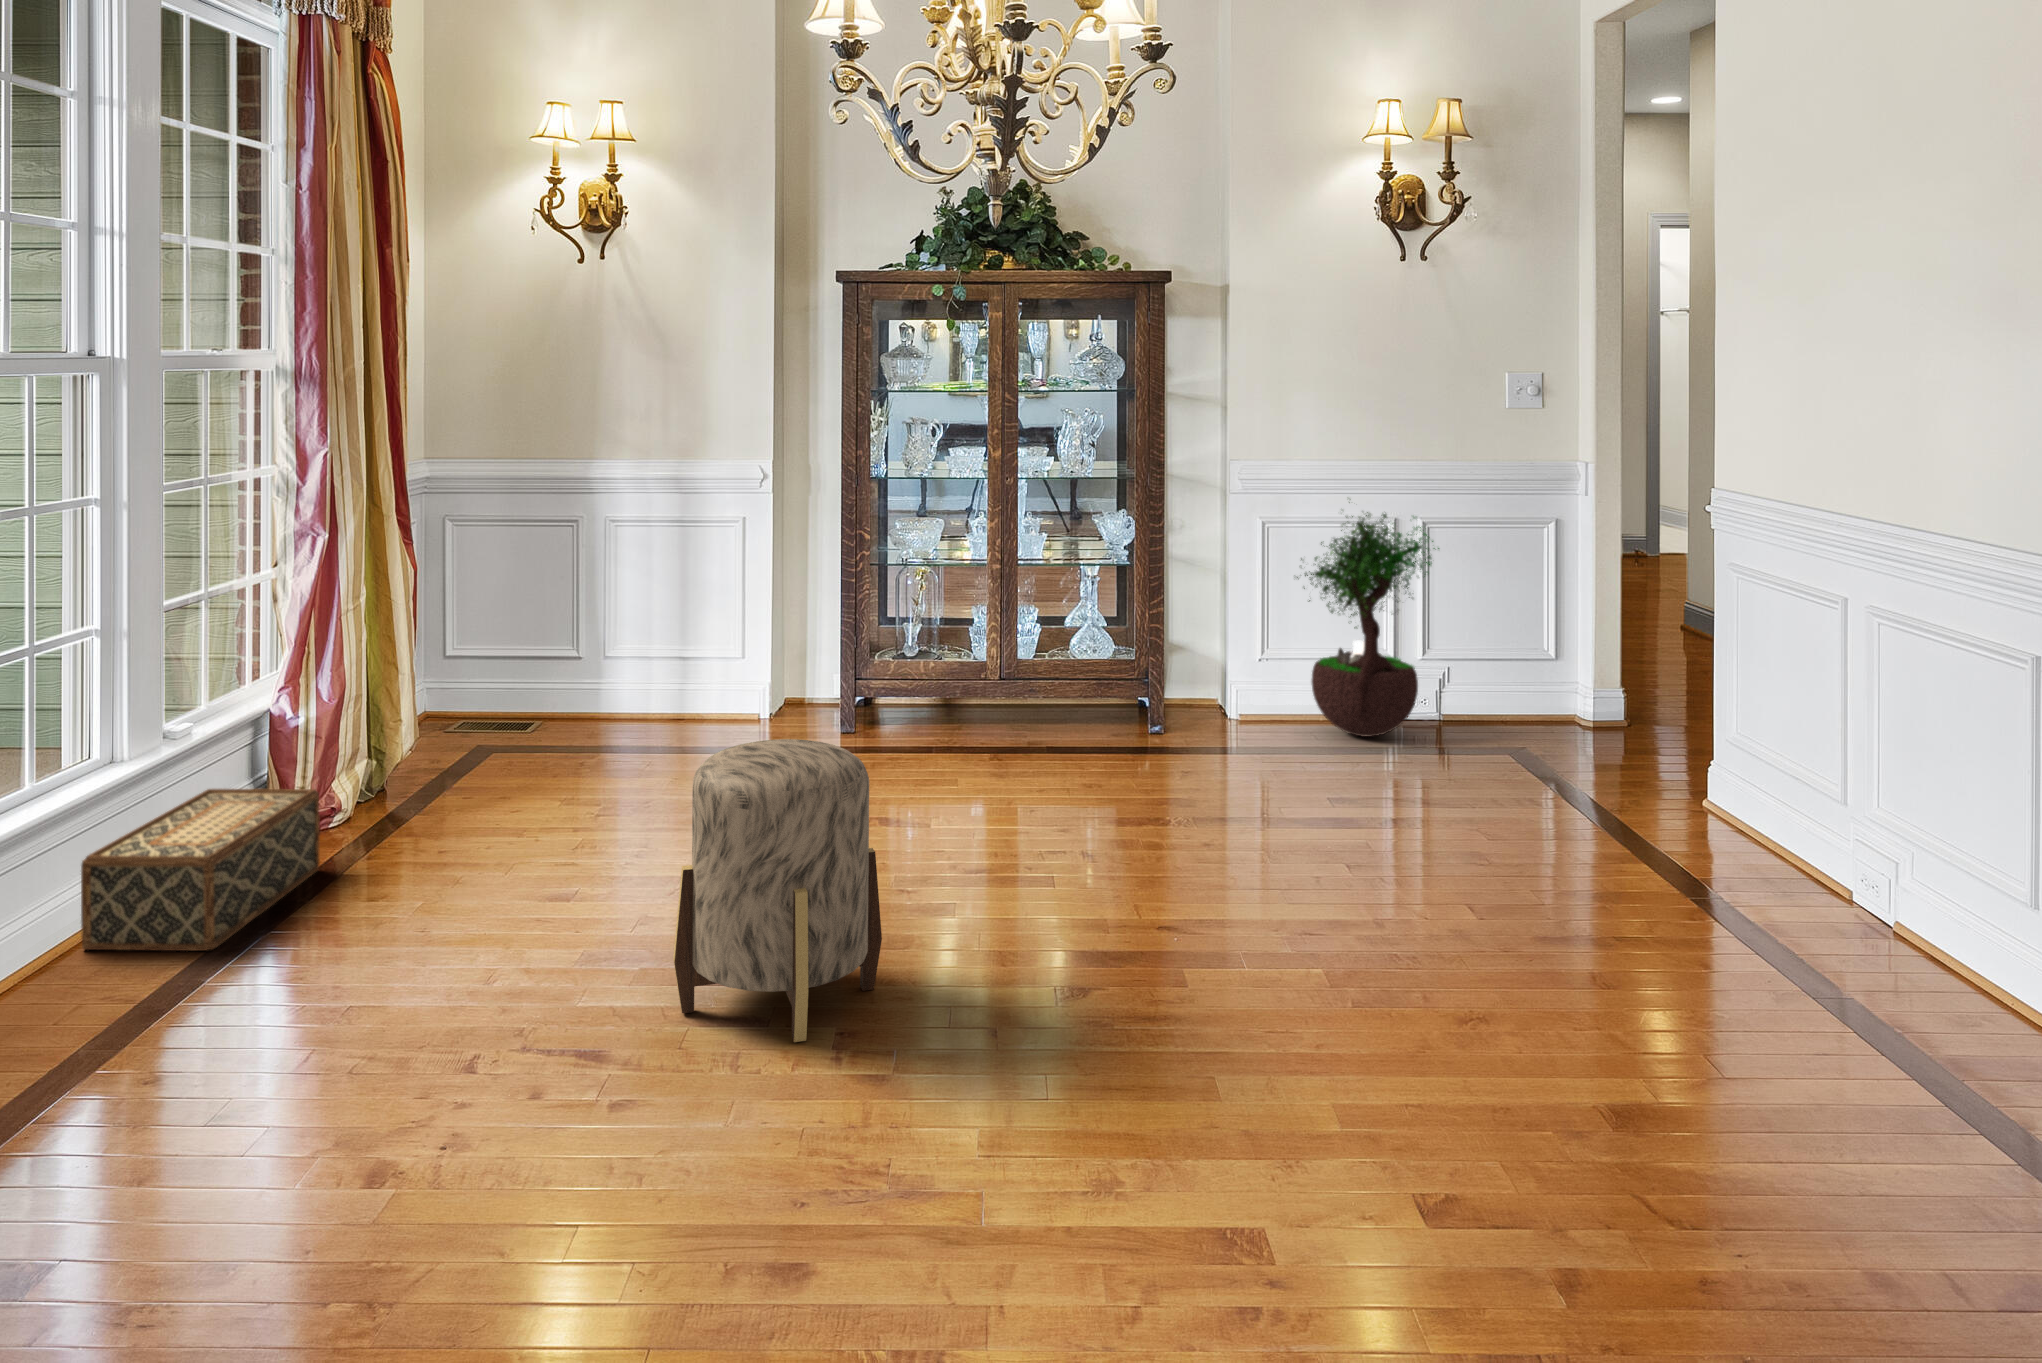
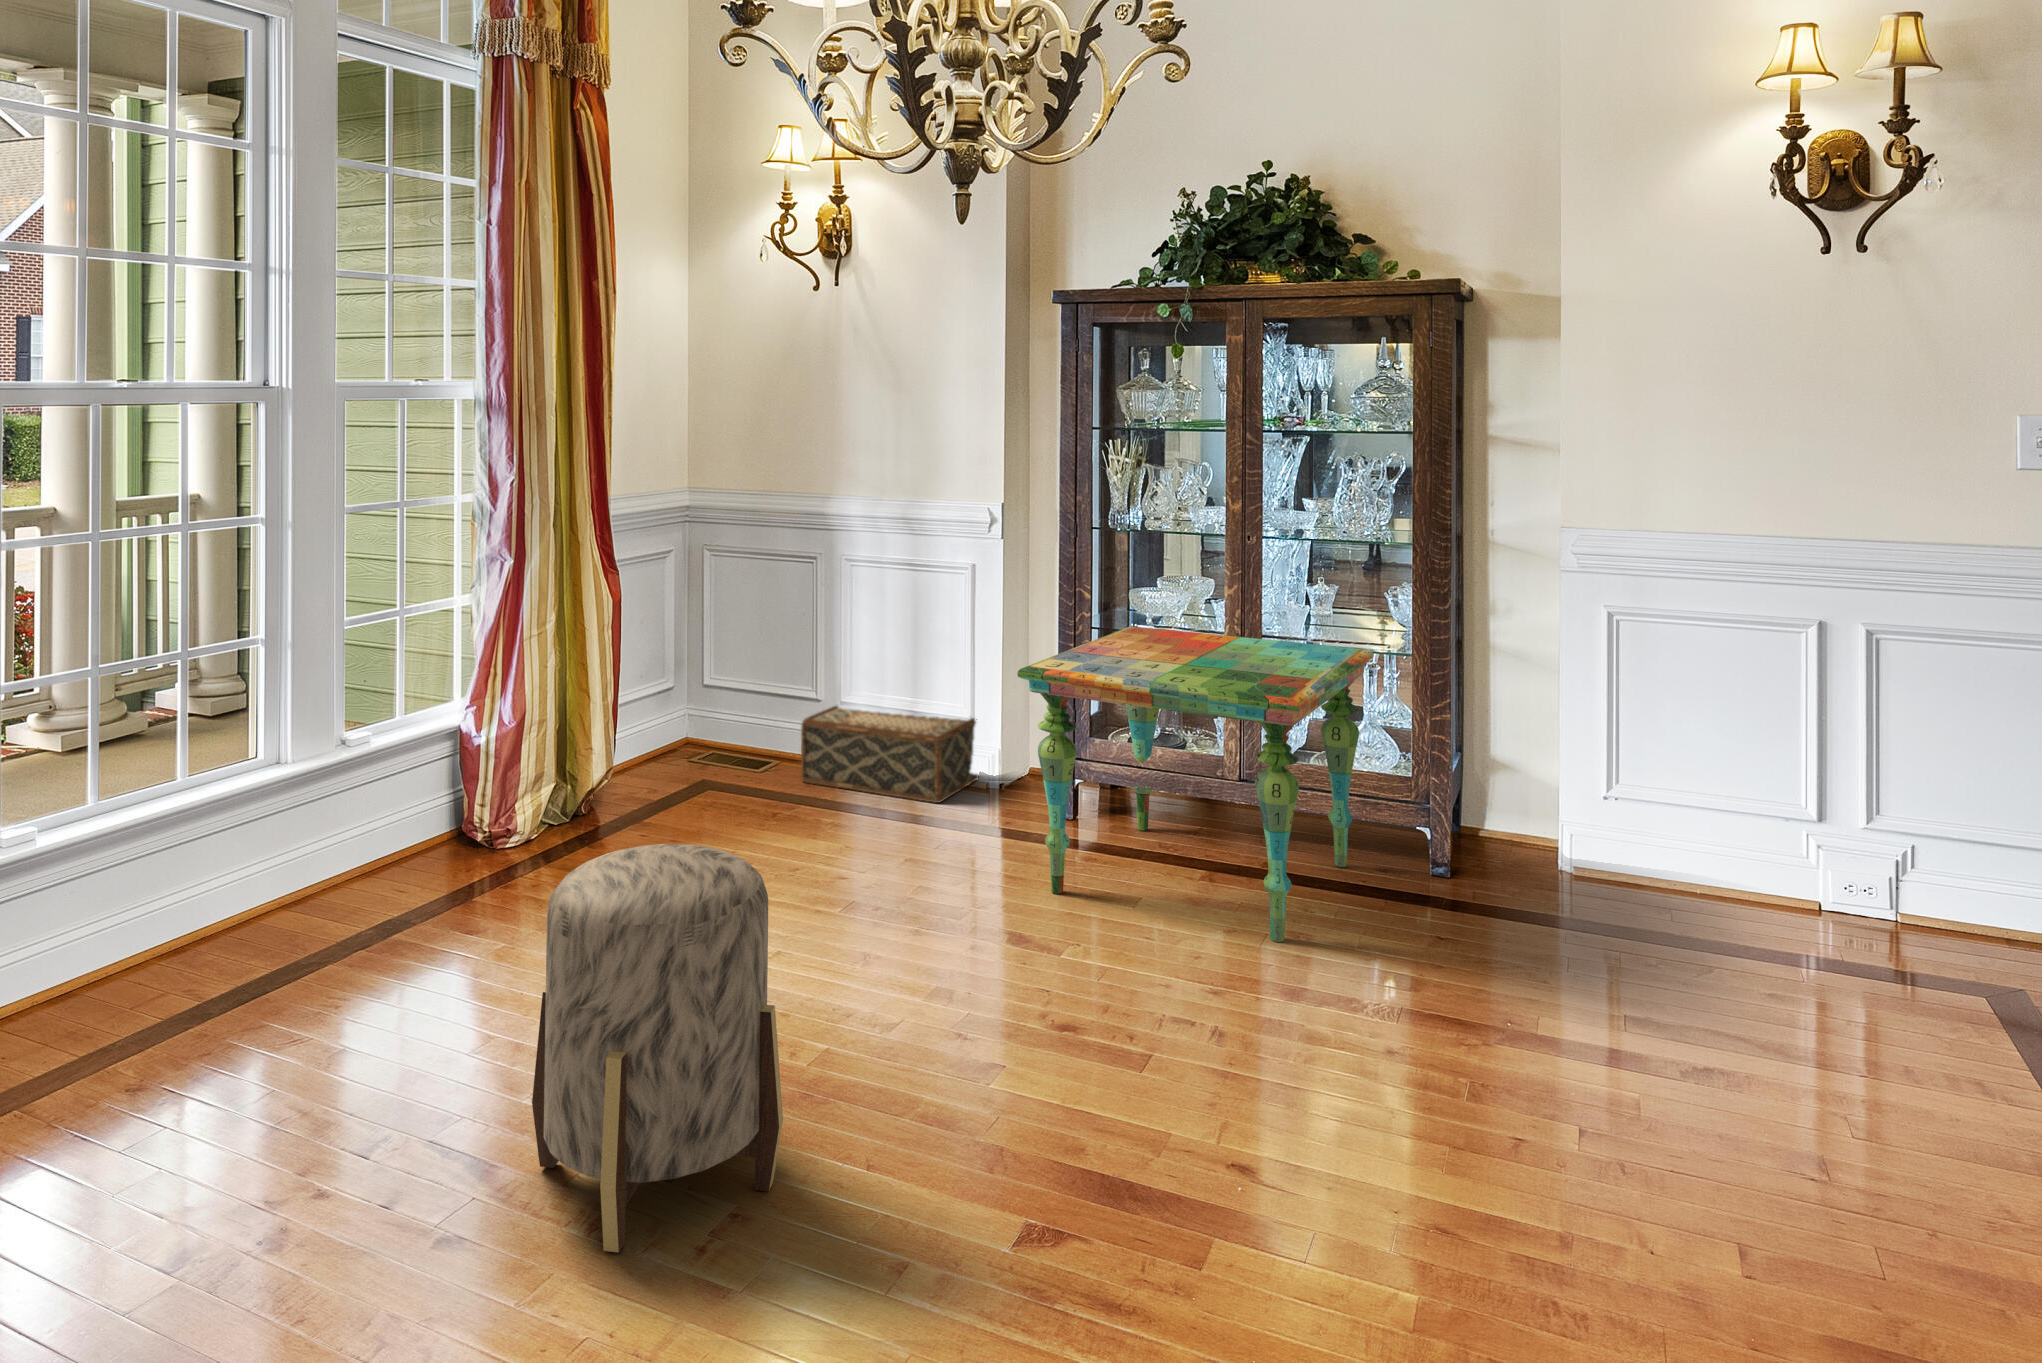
potted tree: present [1297,502,1439,737] -> none [1633,583,1870,926]
side table: none [861,564,1105,793] -> present [1017,626,1373,942]
woven basket: present [81,789,319,951] -> present [801,706,979,803]

